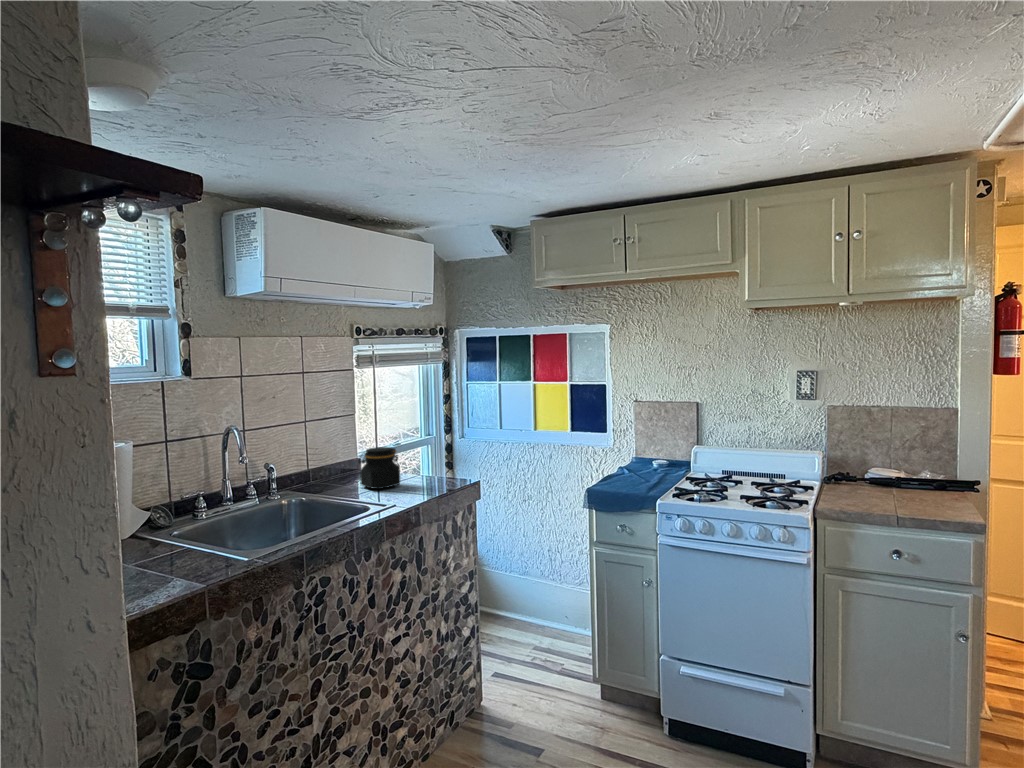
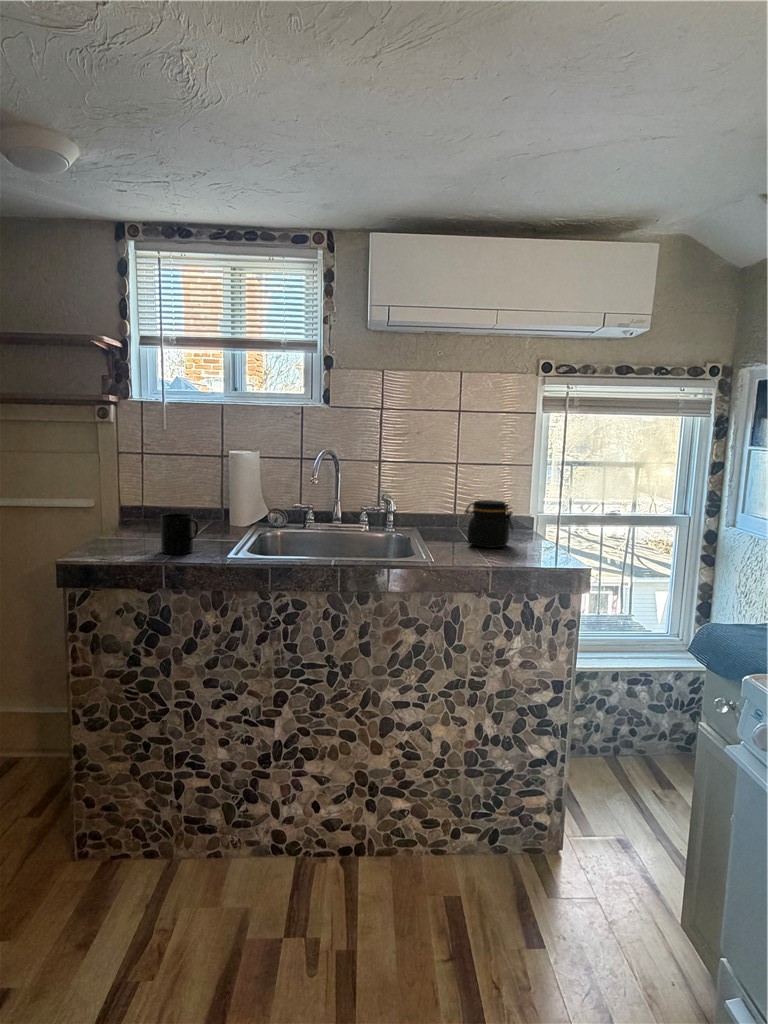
mug: none [153,525,209,581] -> present [161,513,199,554]

